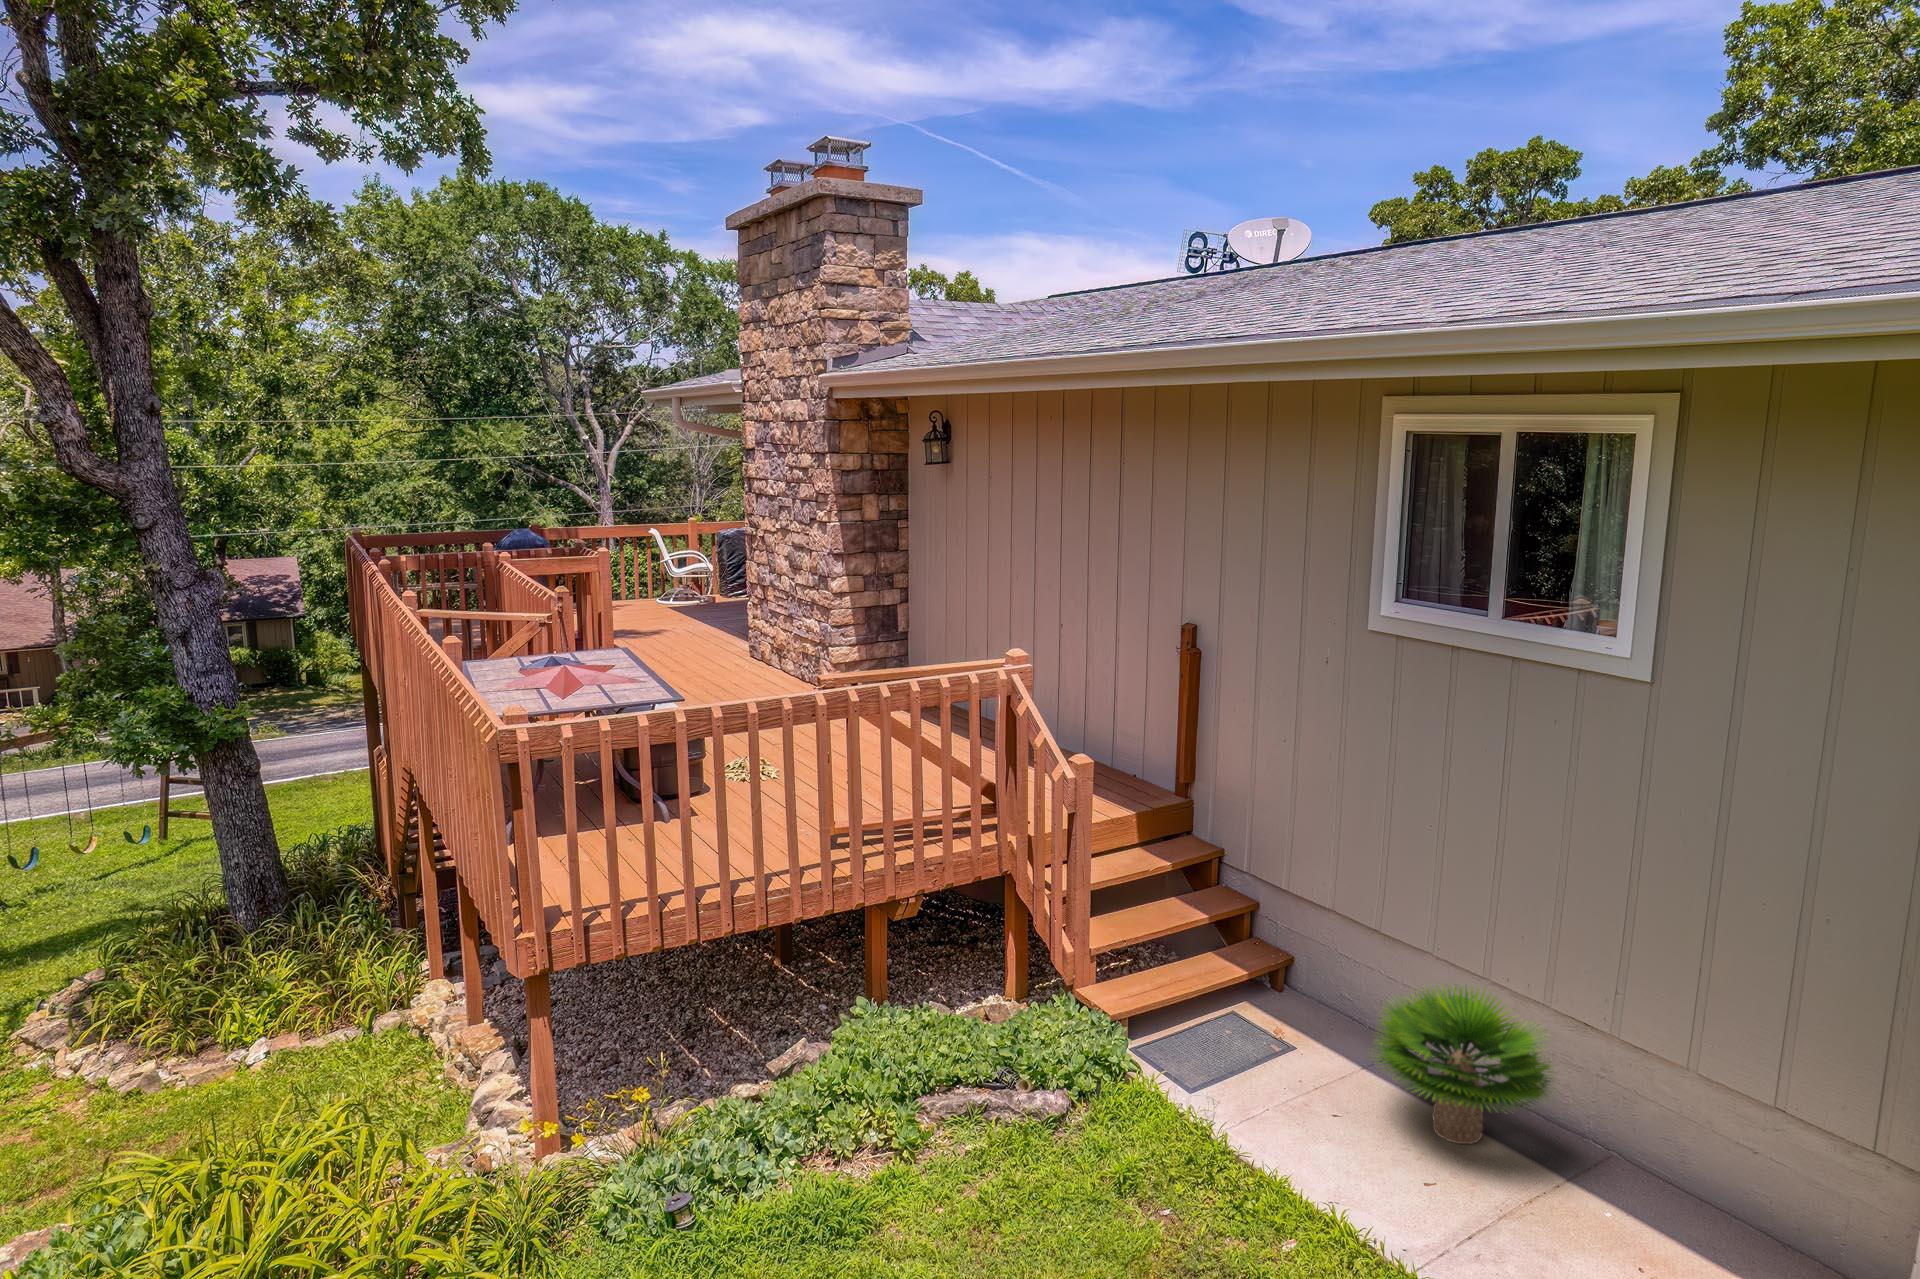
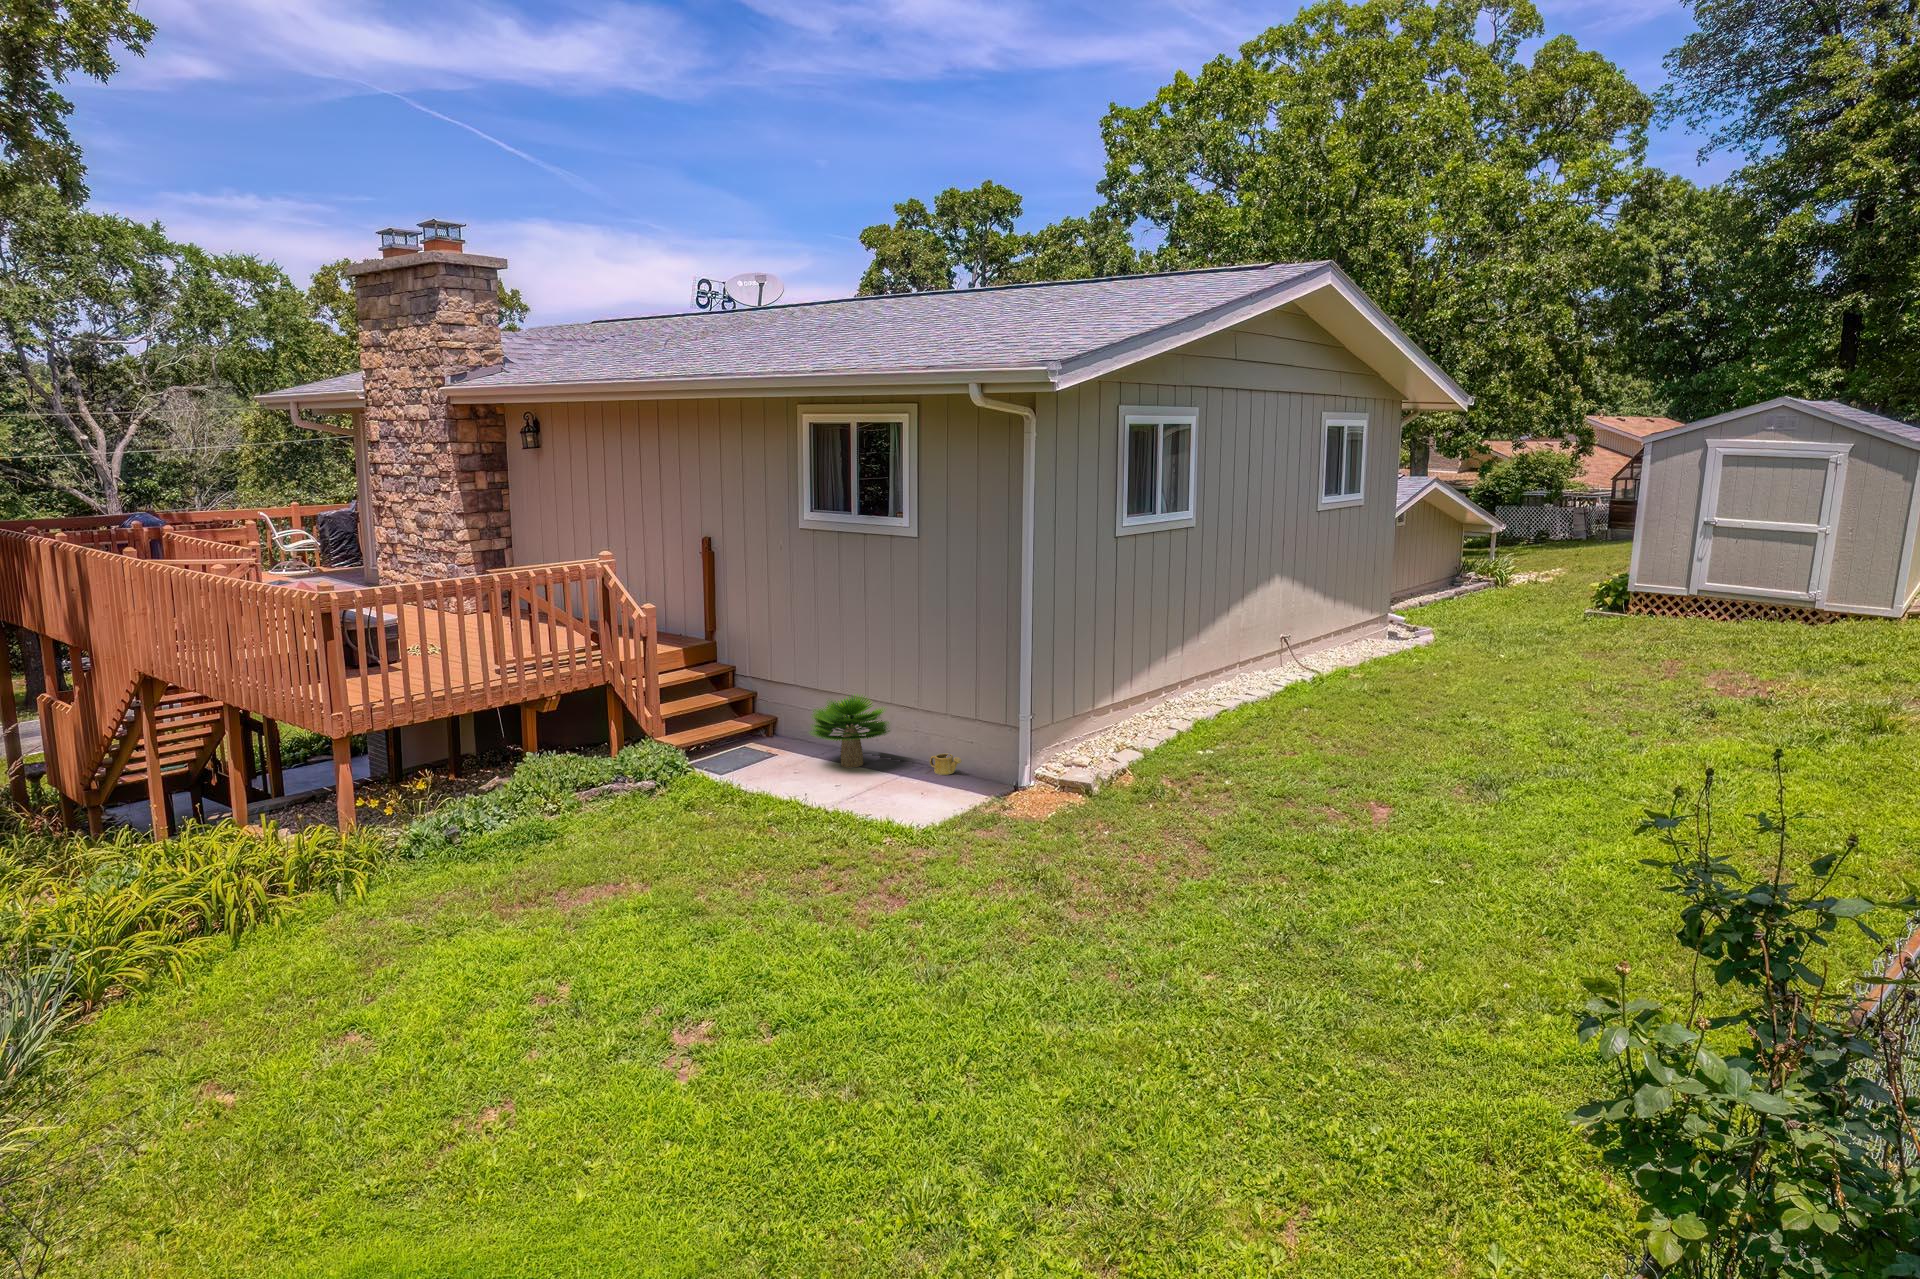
watering can: none [1649,1169,1742,1229] -> present [930,754,962,775]

